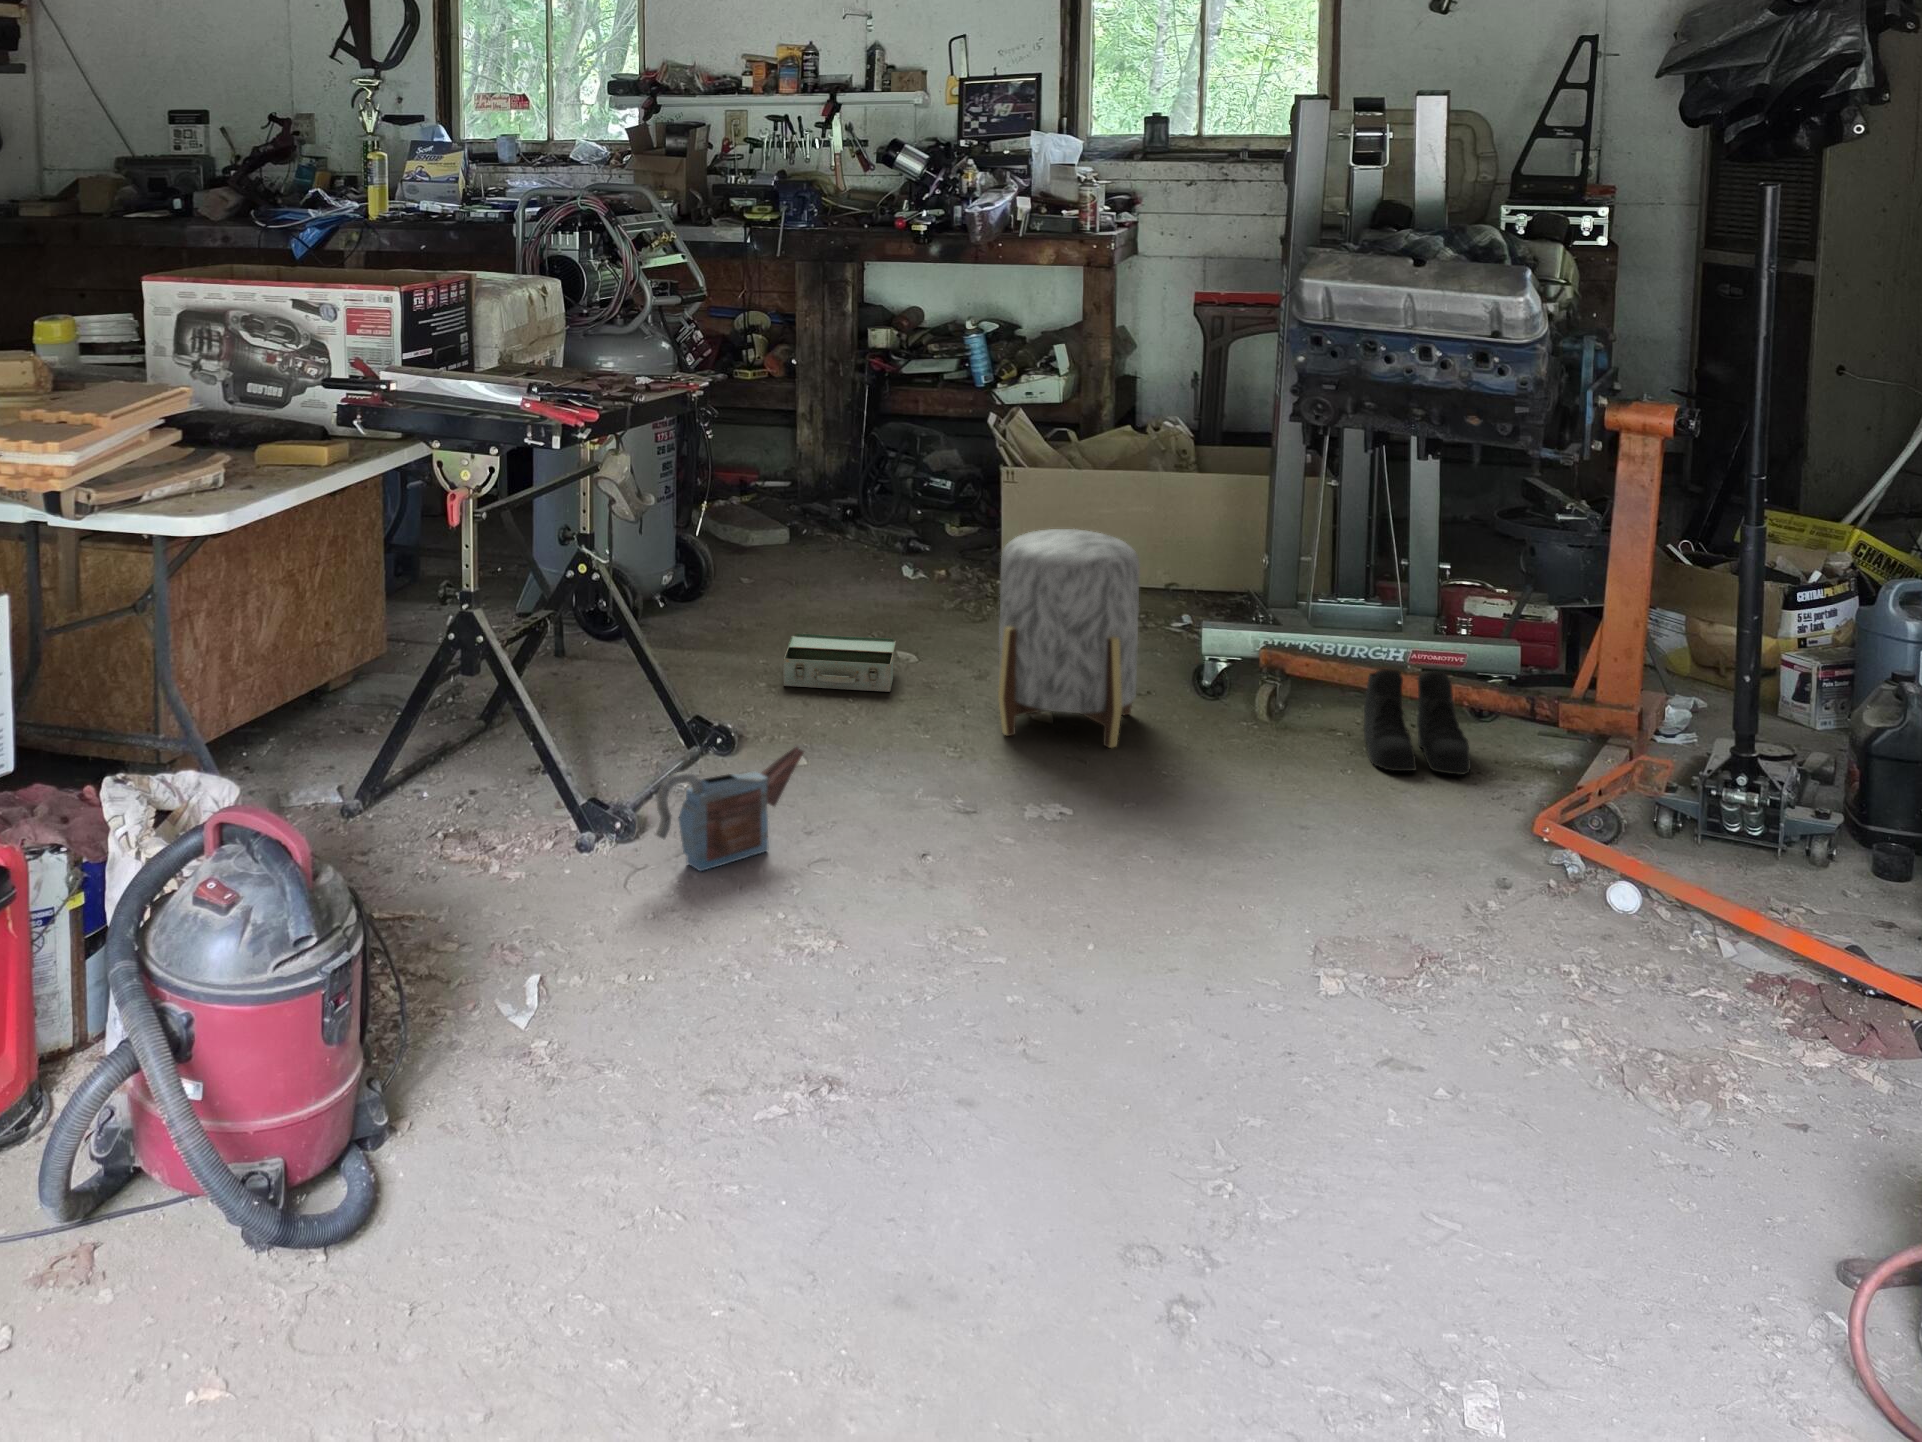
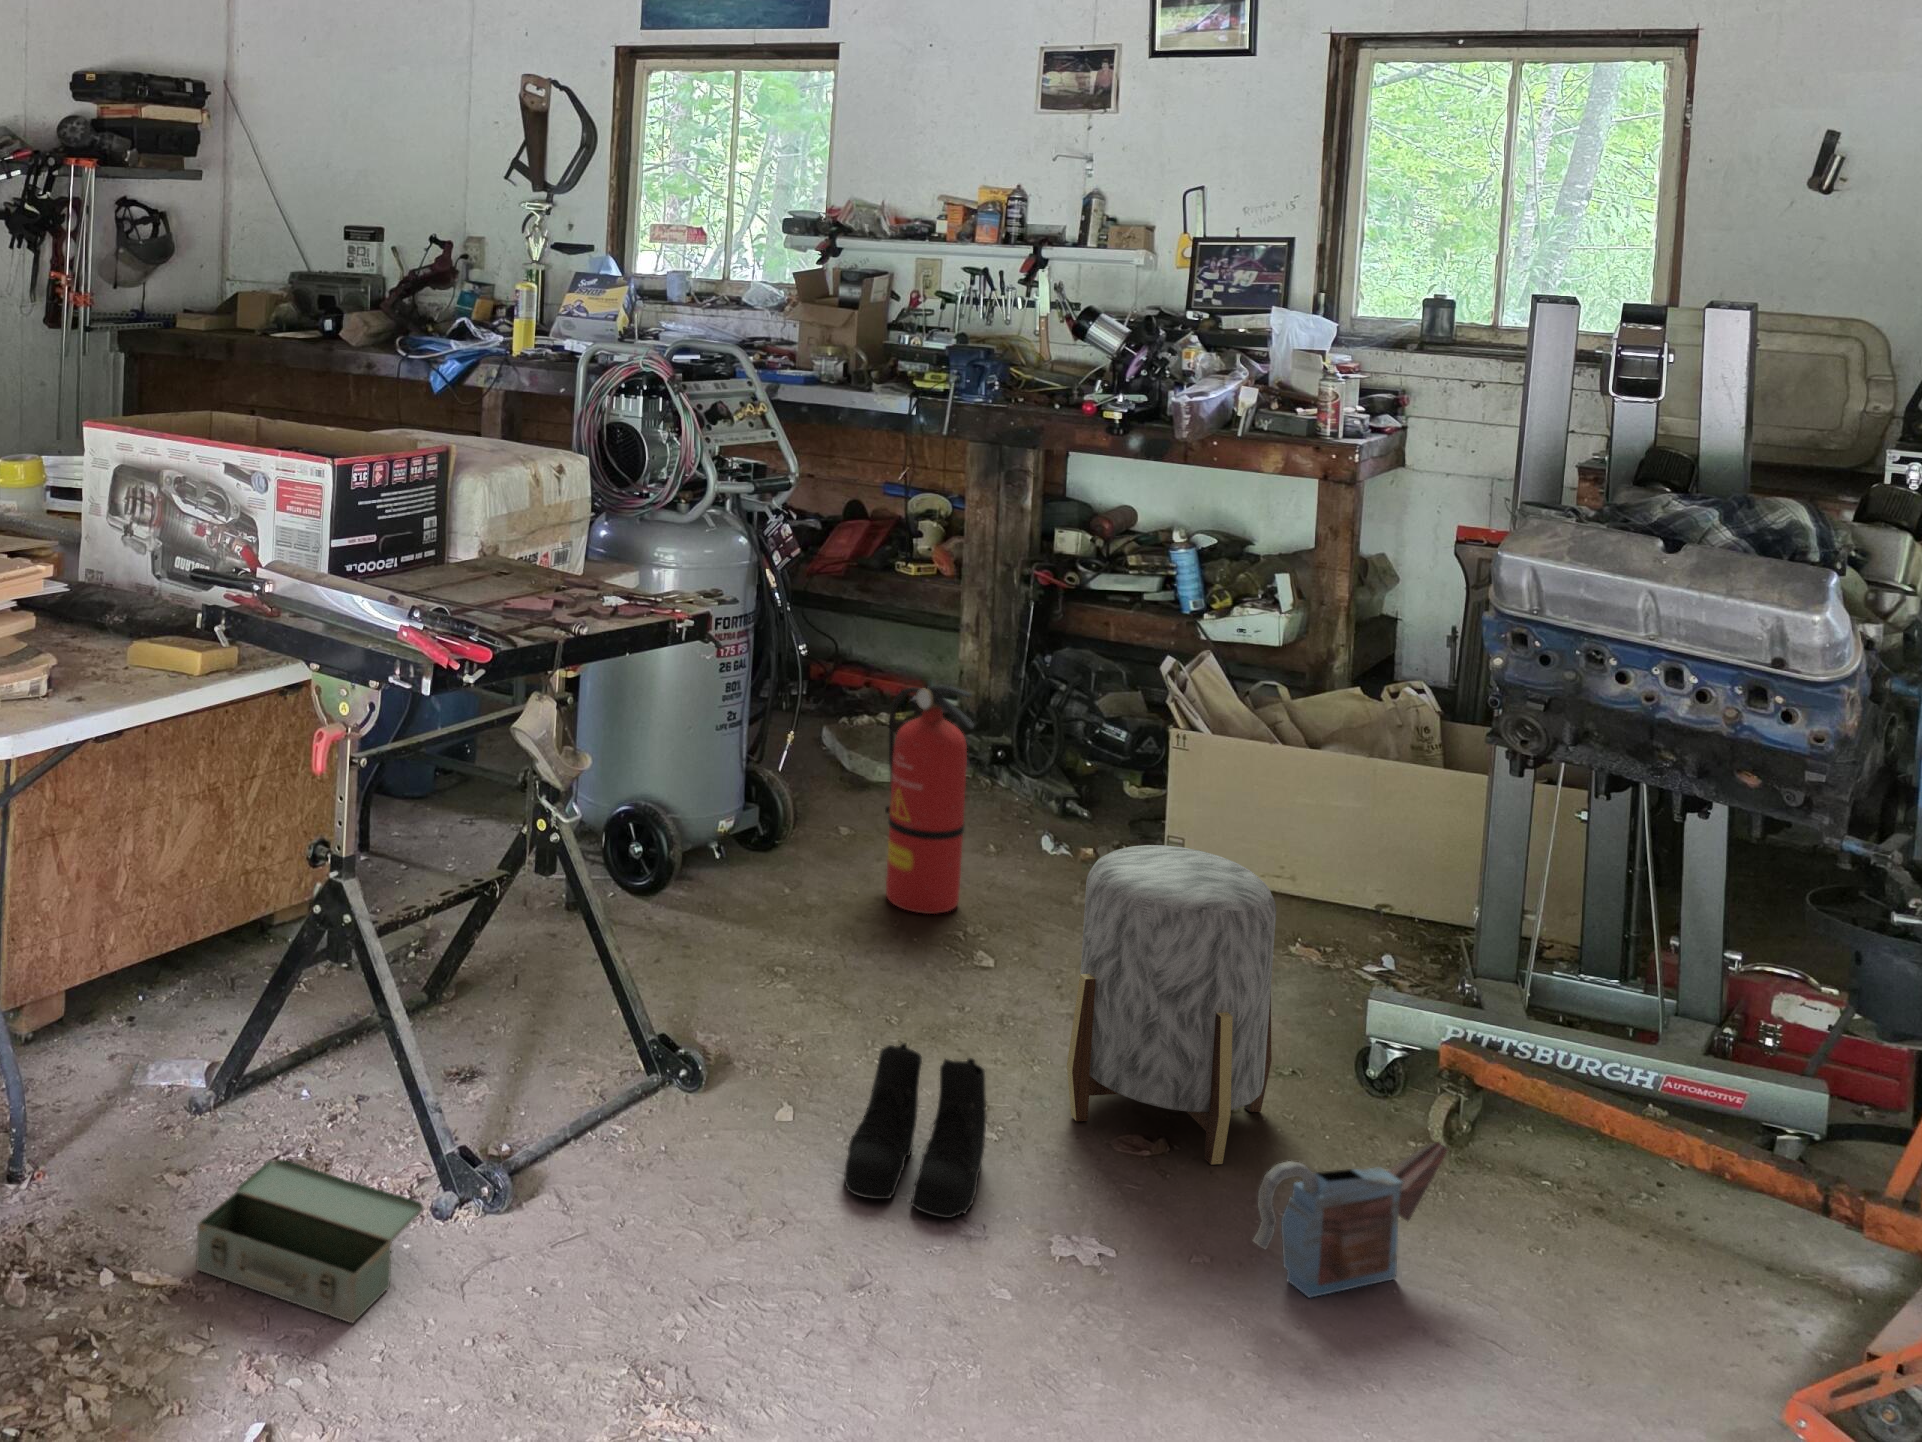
fire extinguisher: none [796,444,870,626] -> present [885,686,974,914]
toolbox: present [783,633,896,692] -> present [196,1159,424,1323]
boots: present [1364,669,1471,775] -> present [844,1043,987,1218]
watering can: present [656,747,804,871] -> present [1253,1142,1449,1298]

